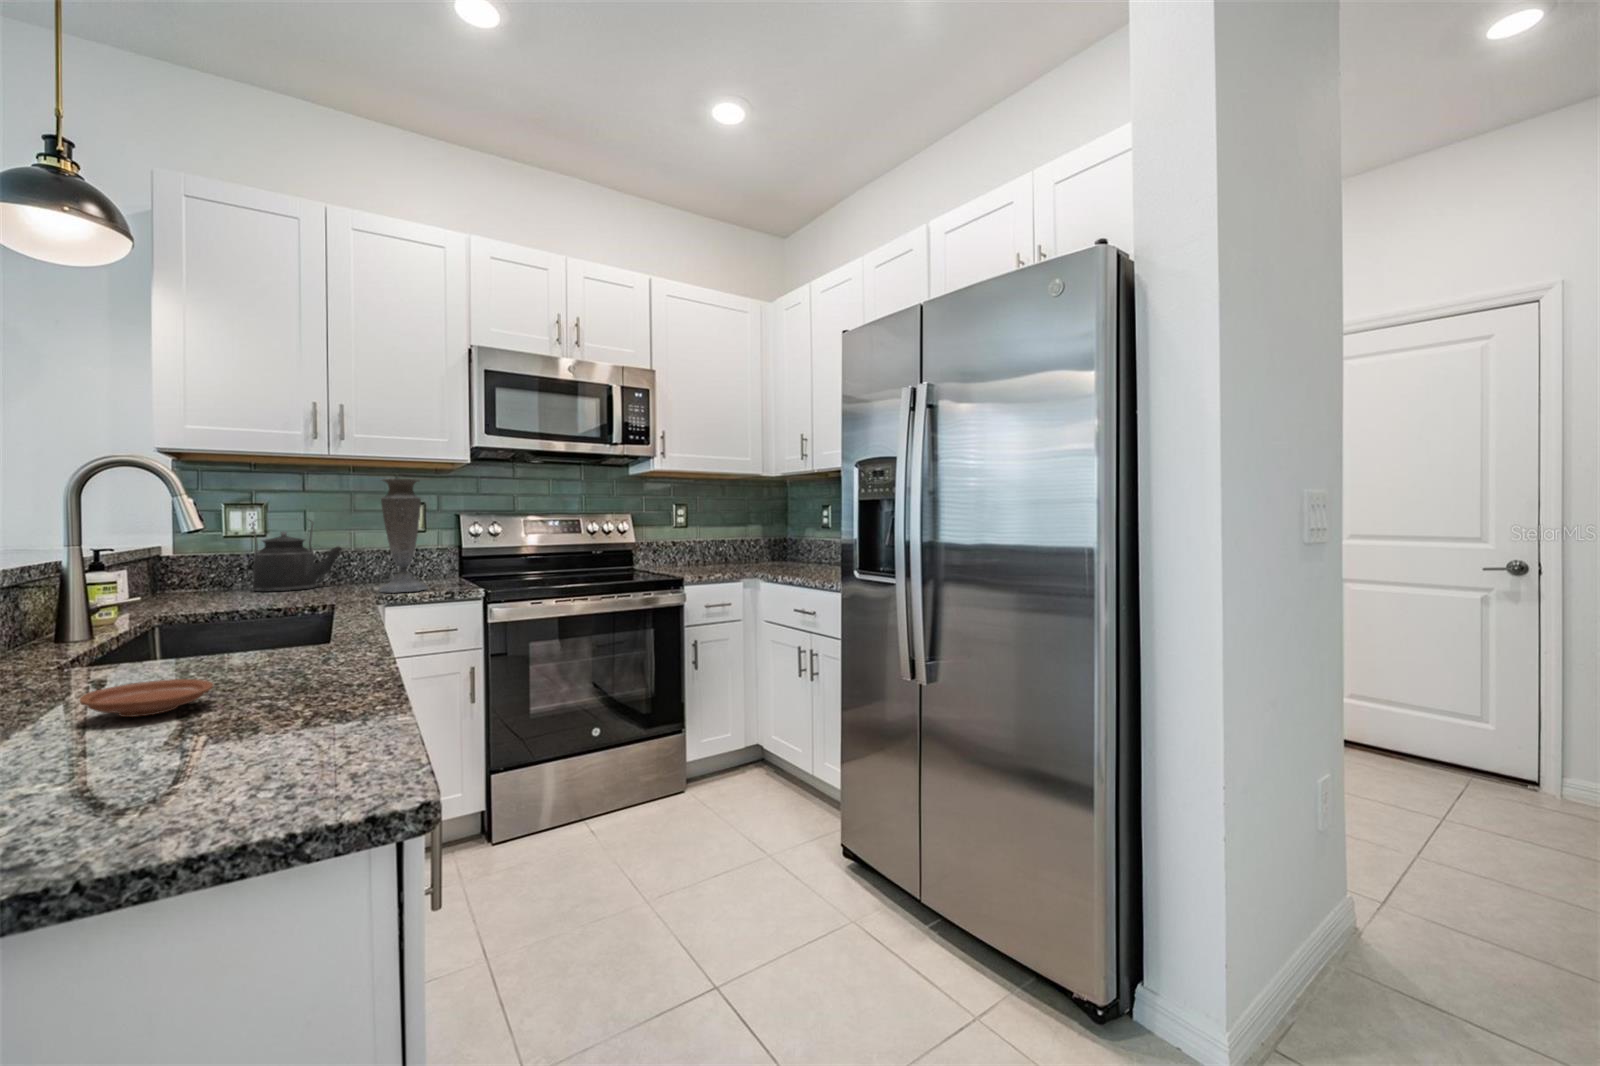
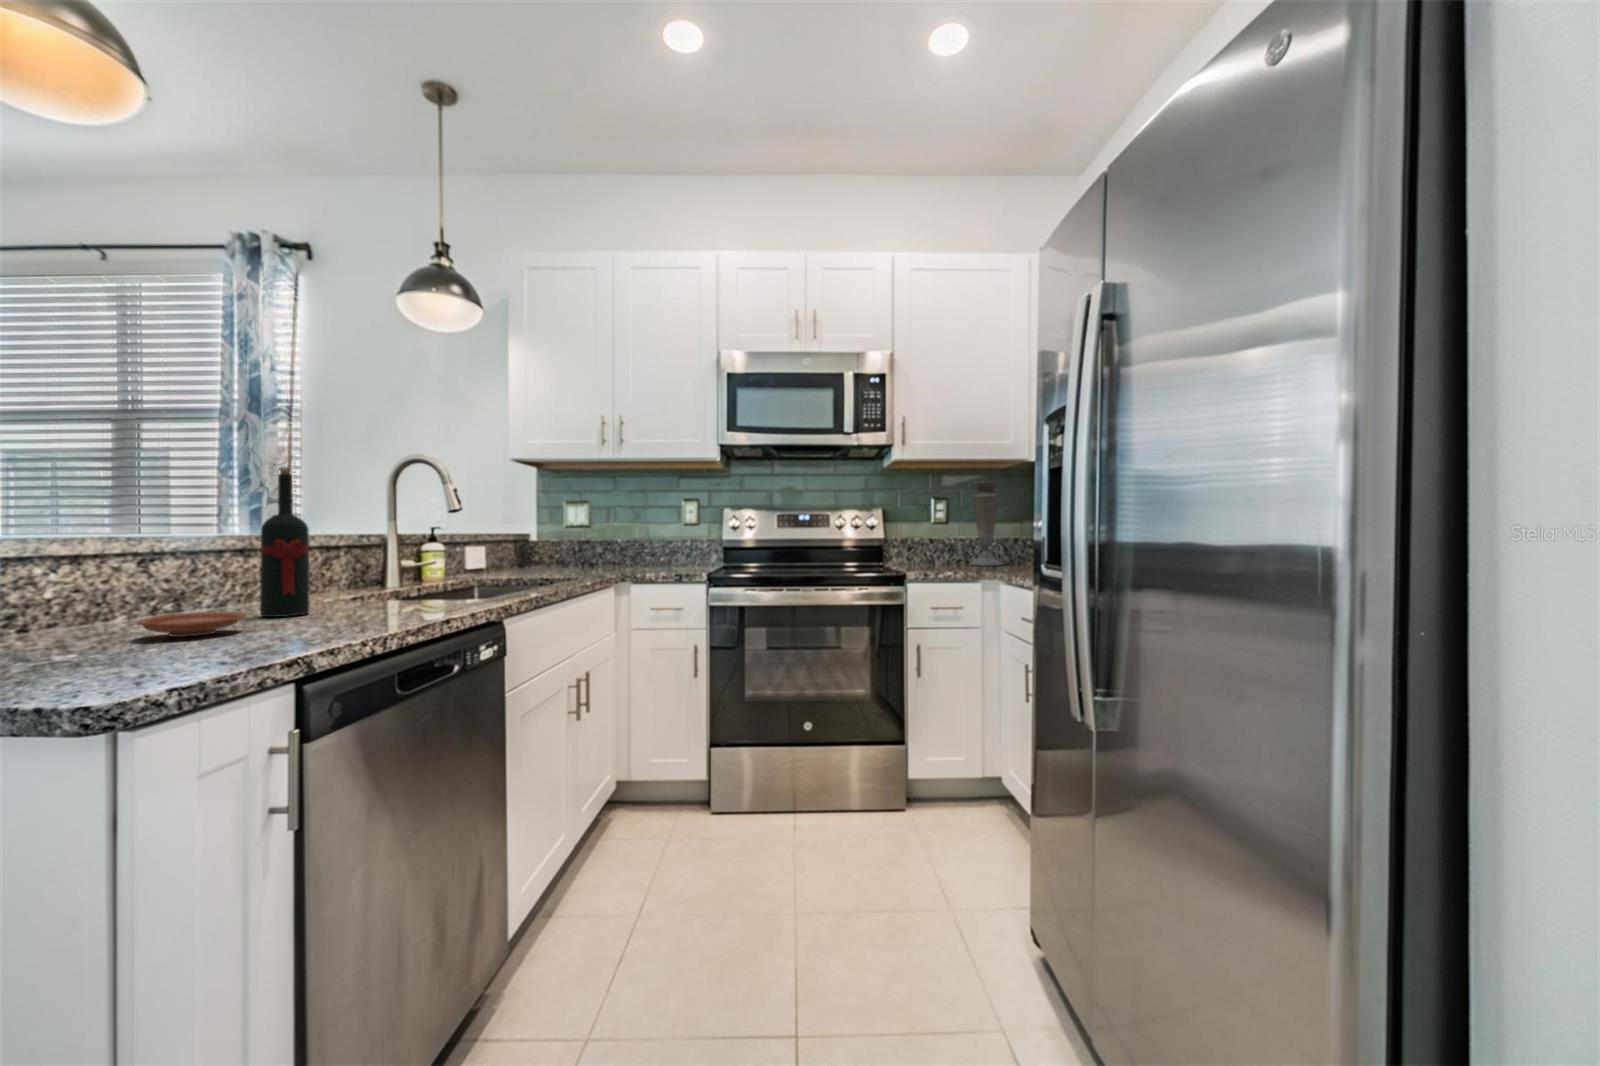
vase: present [379,478,428,593] -> present [971,481,1001,566]
wine bottle: none [105,493,178,687] -> present [260,468,309,617]
kettle: present [252,519,342,592] -> none [576,512,638,569]

